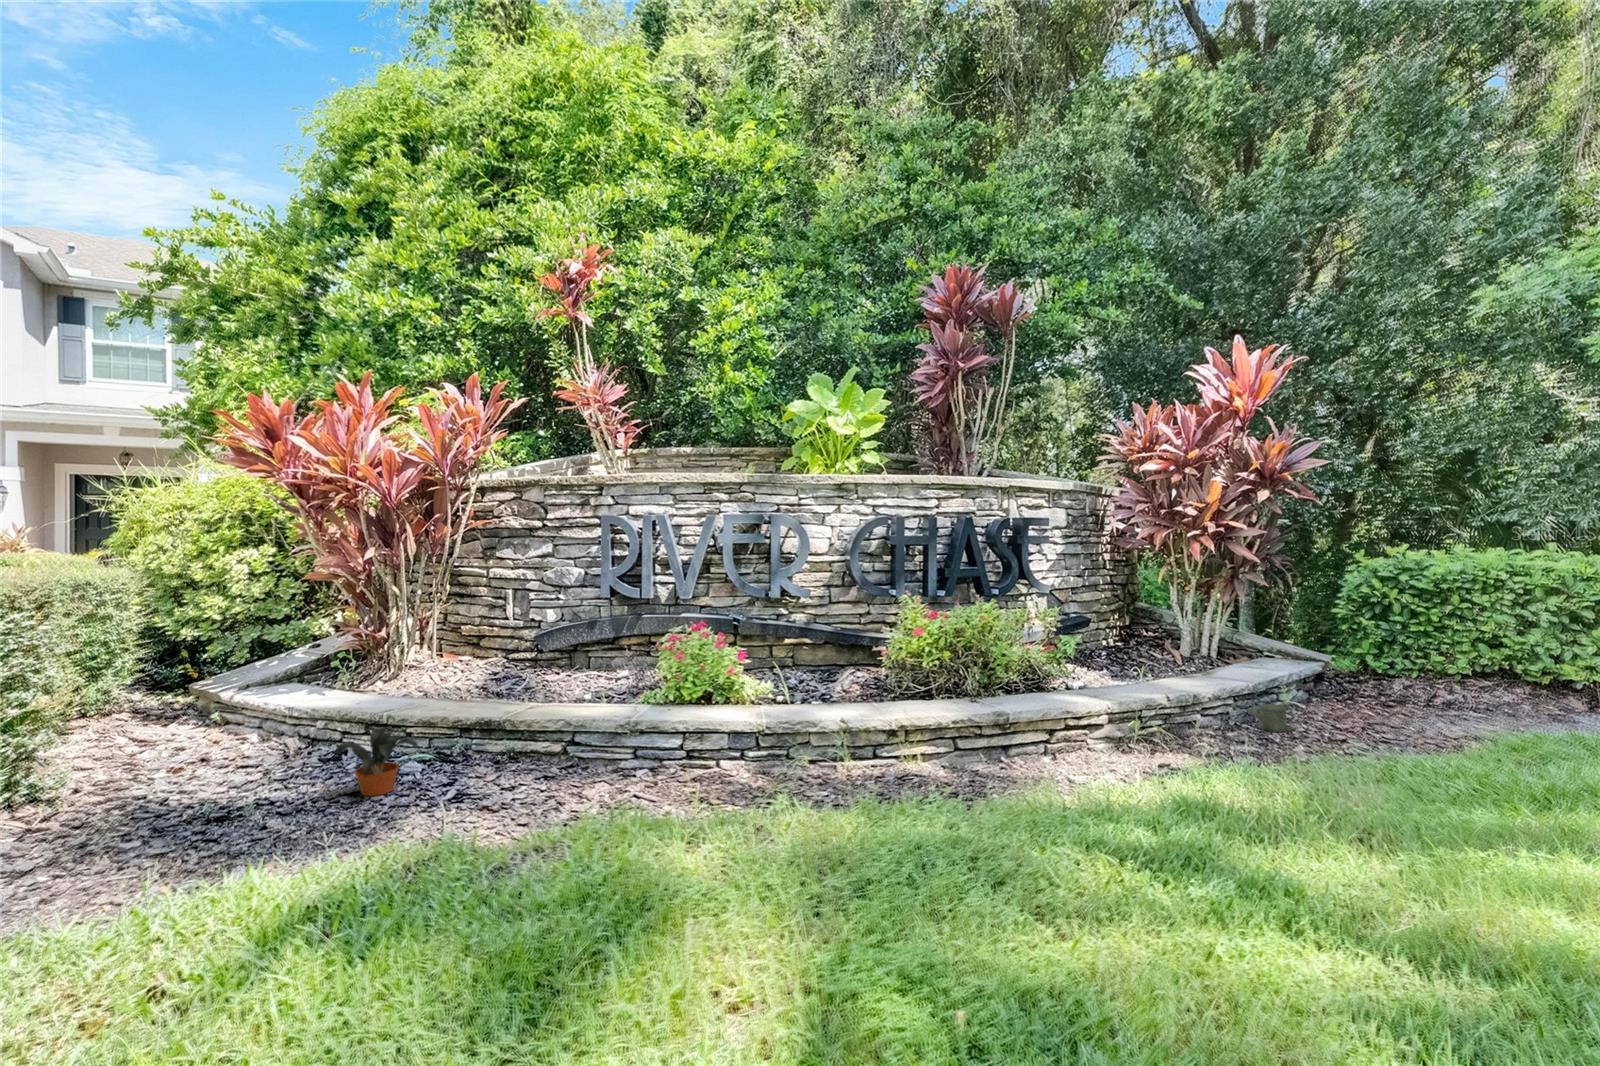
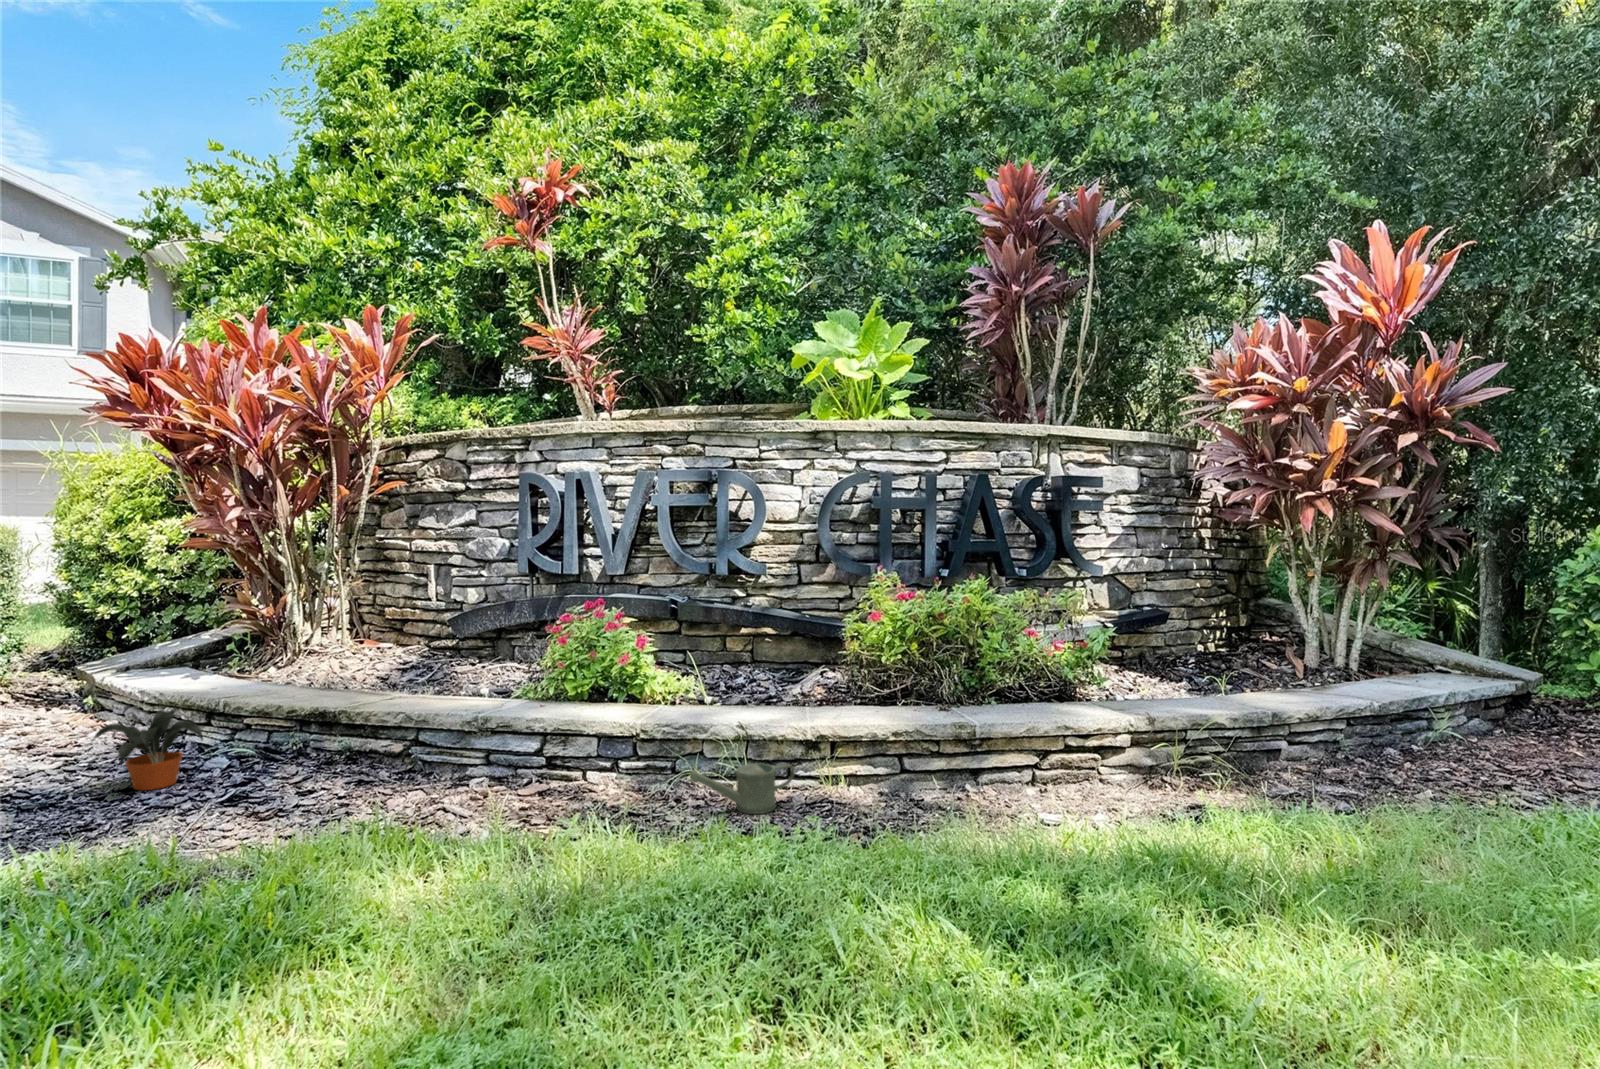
watering can: present [1248,703,1287,732] -> present [690,763,794,814]

